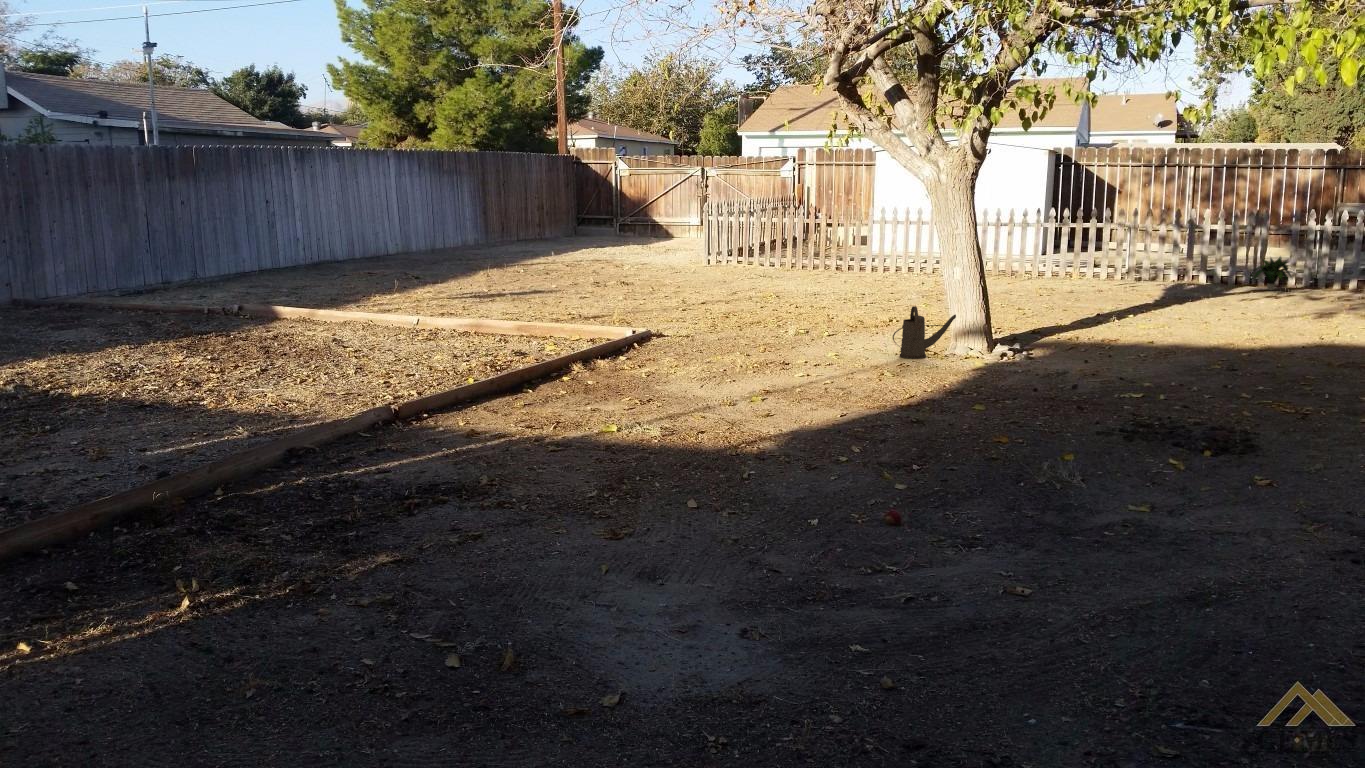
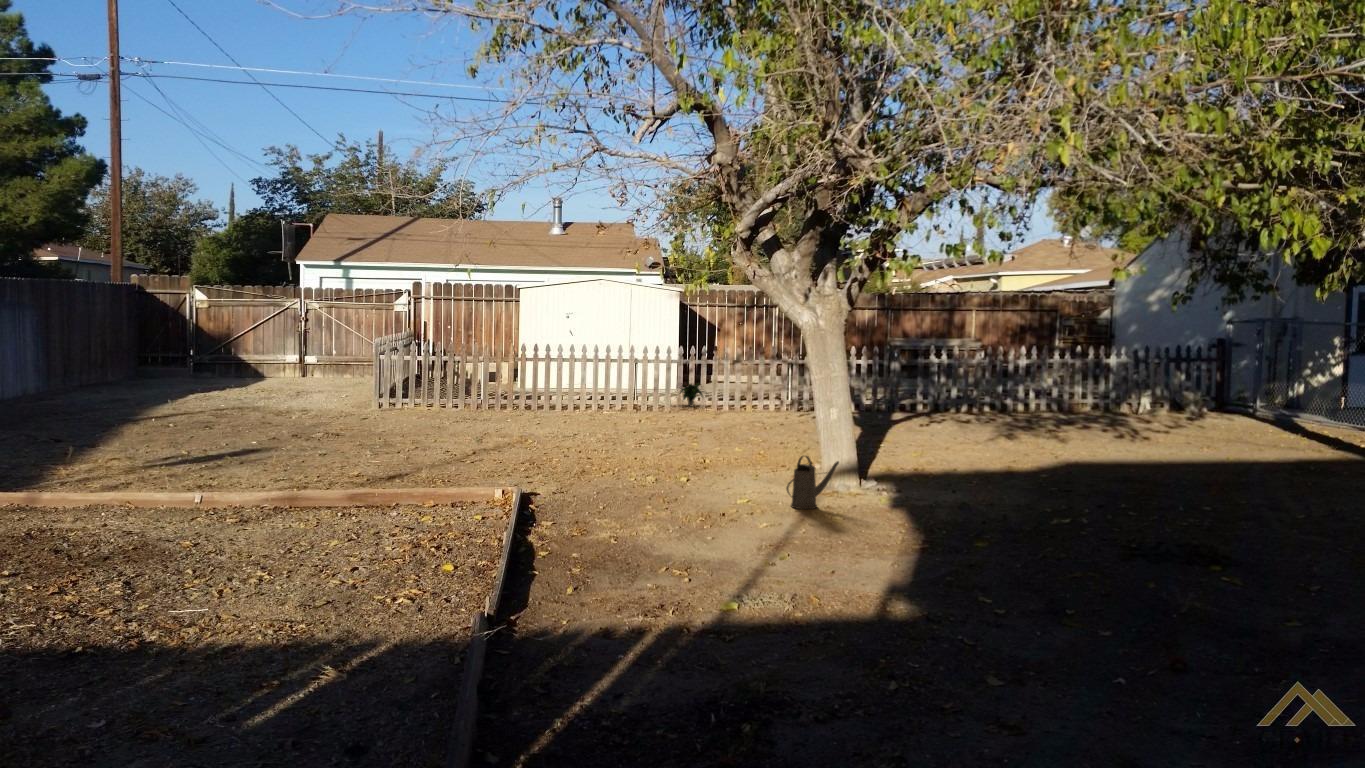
potted plant: present [1254,257,1293,290] -> present [680,381,704,406]

